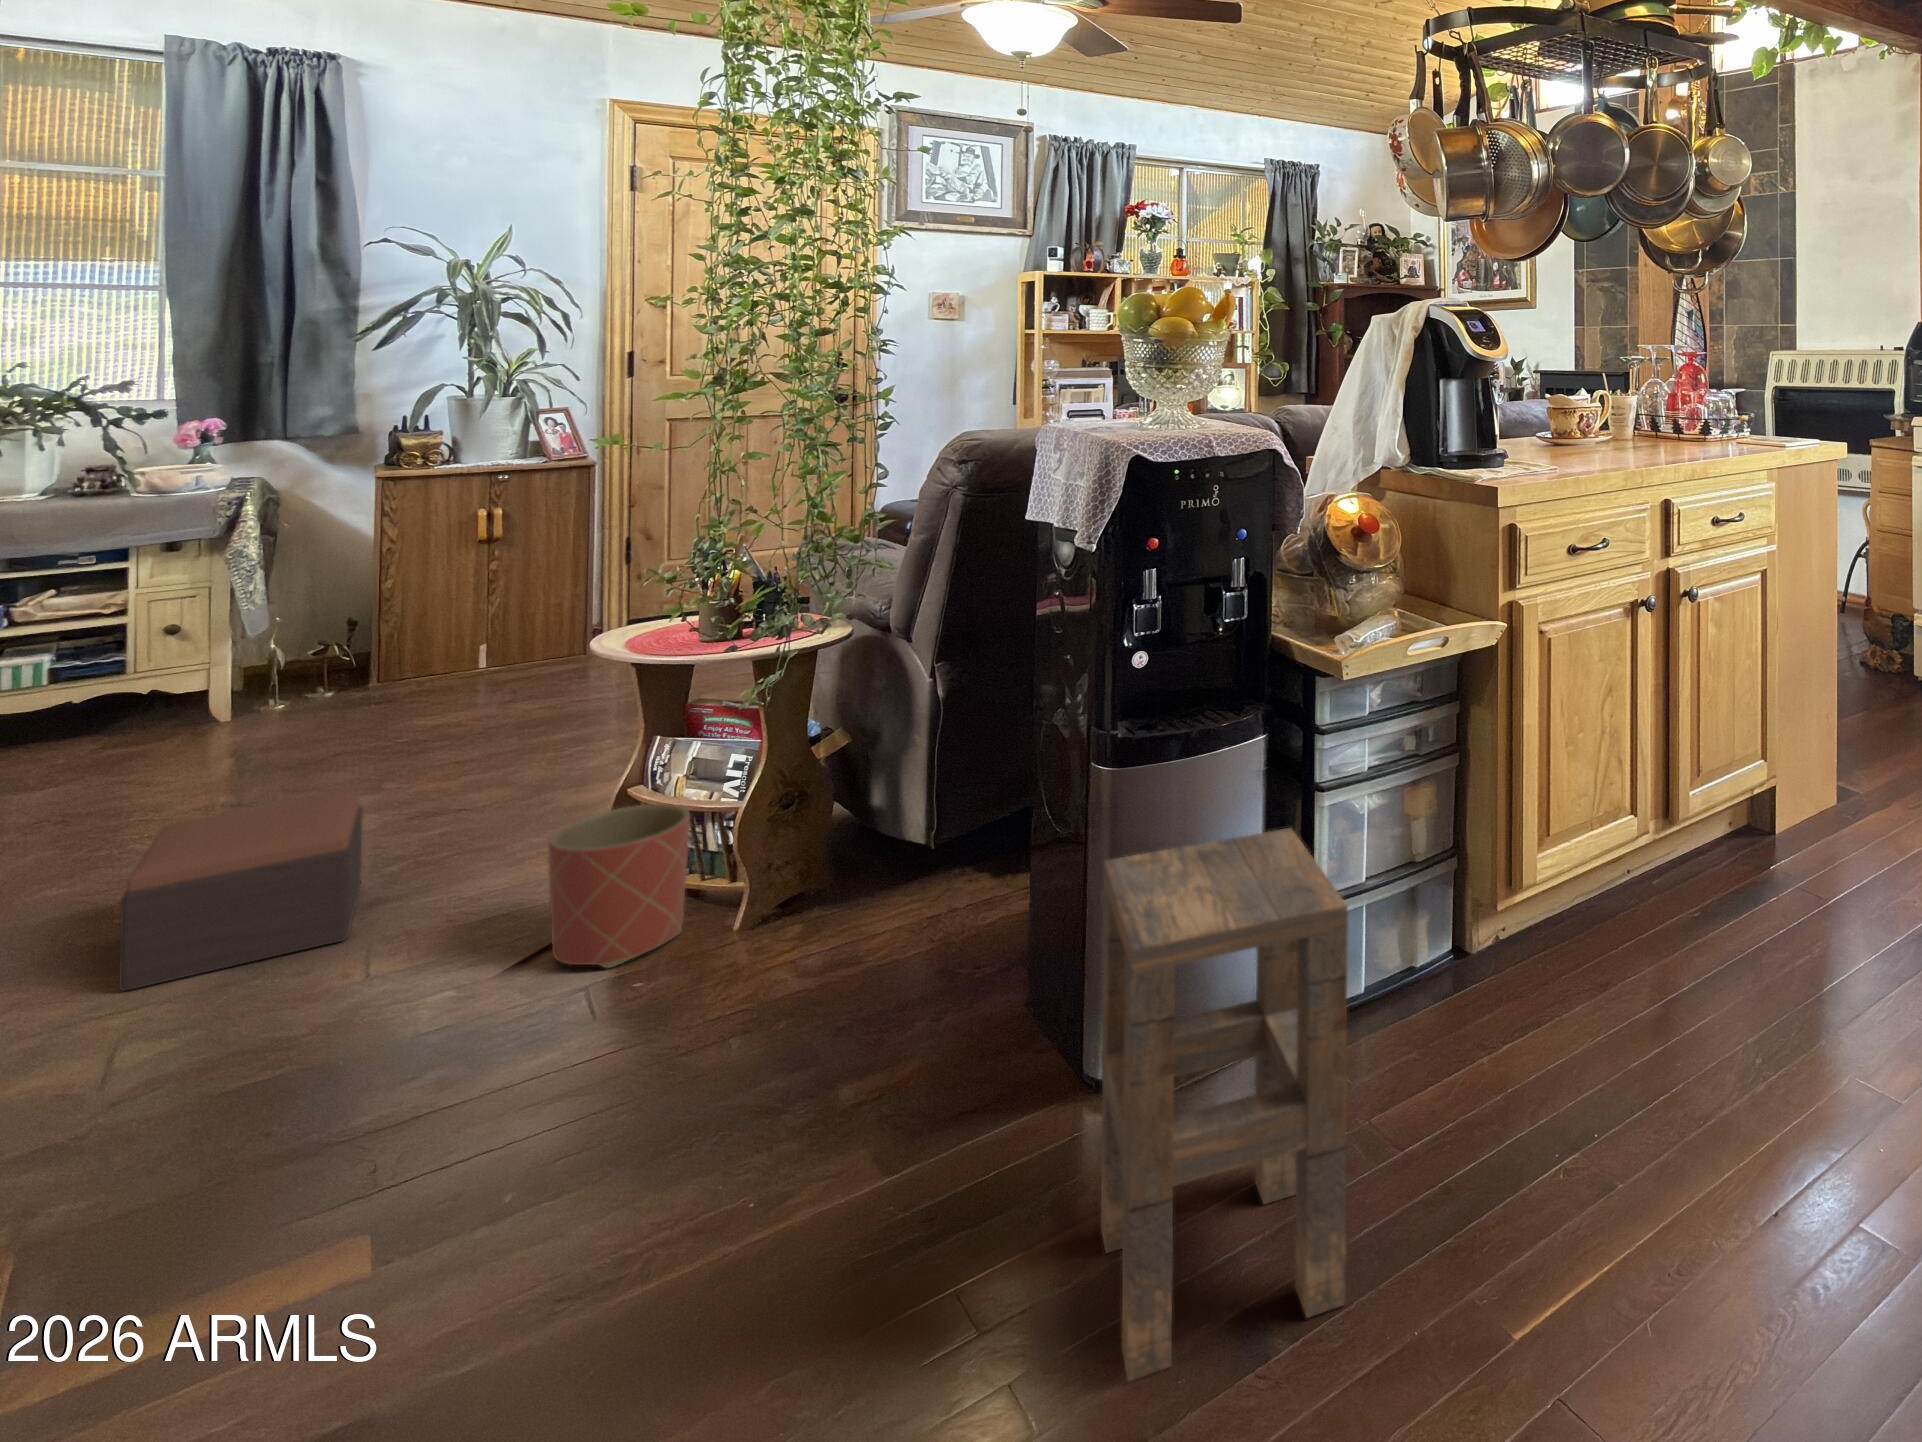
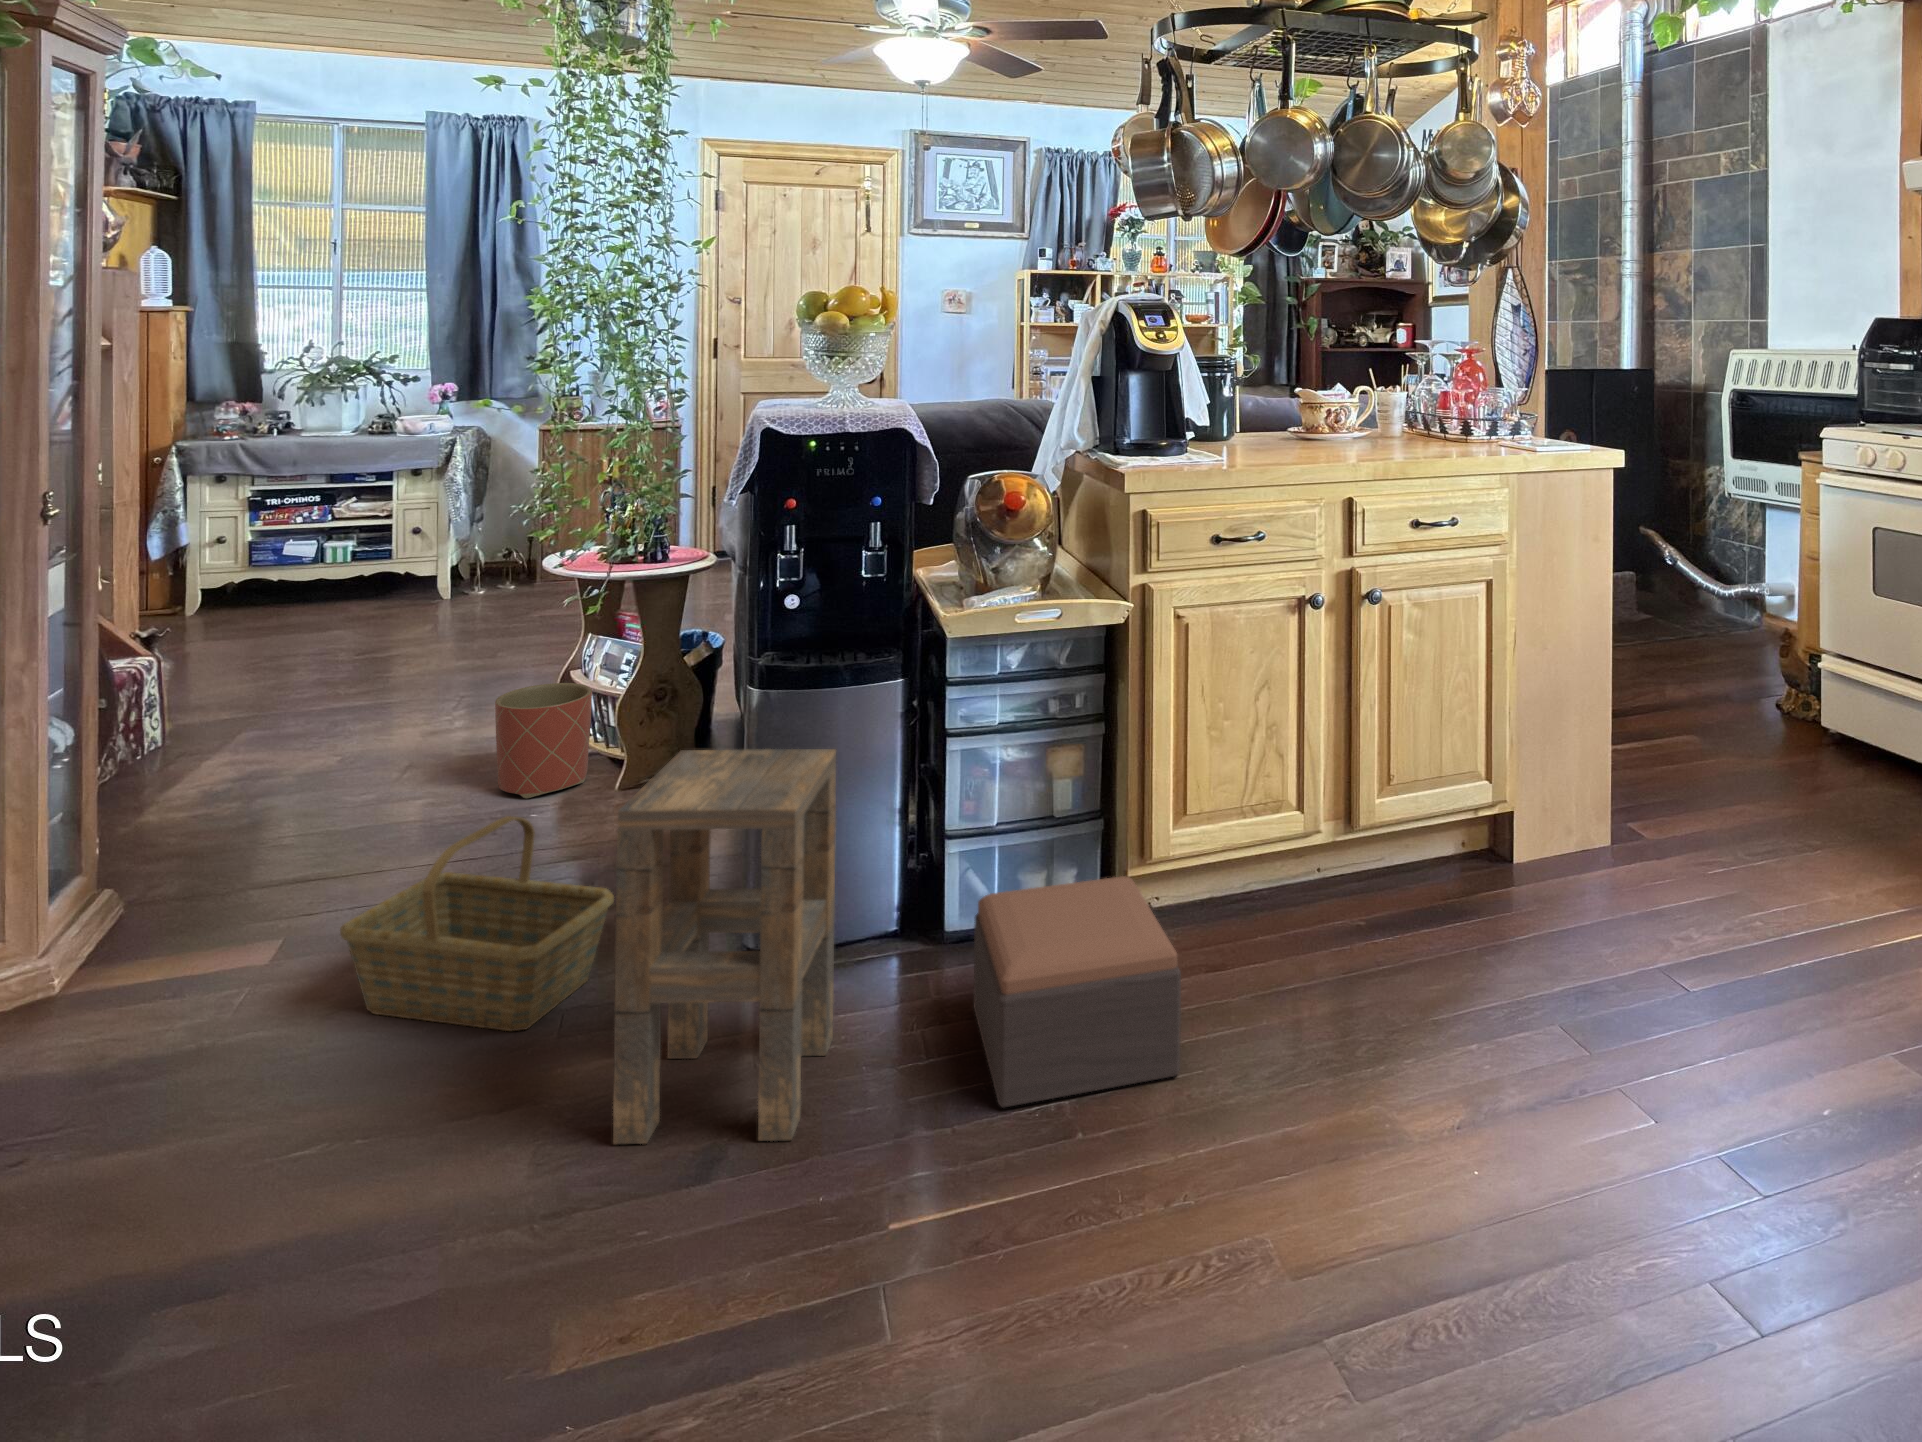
footstool: present [119,793,363,991] -> present [974,876,1181,1107]
basket: none [554,990,942,1316] -> present [340,816,614,1031]

